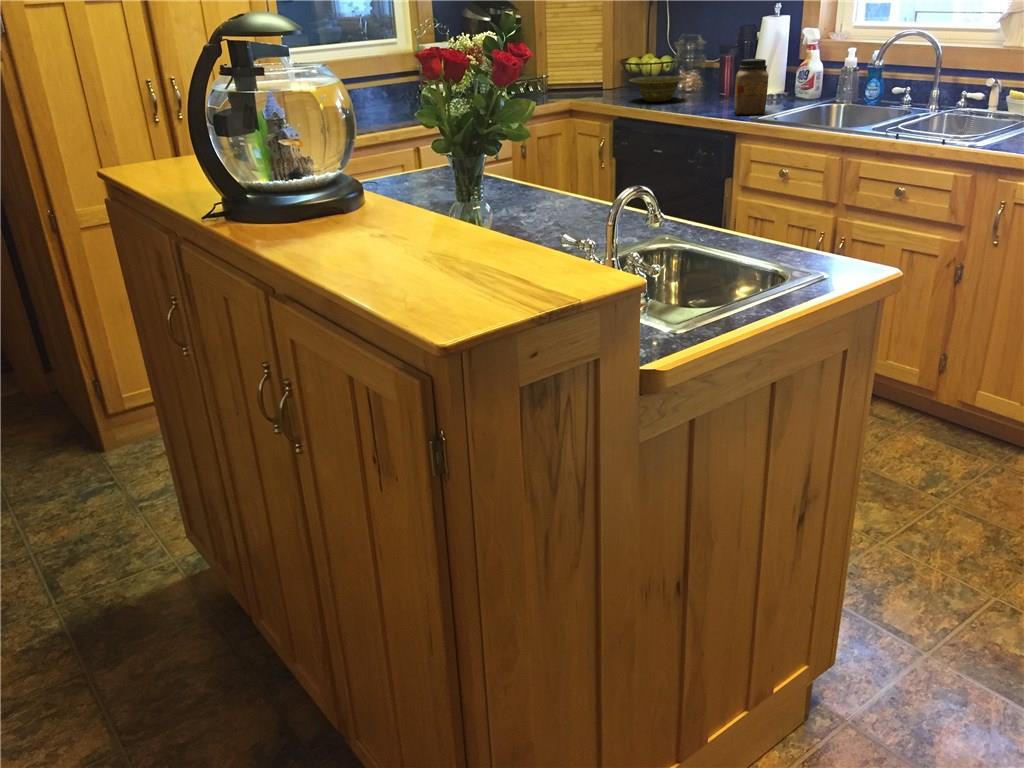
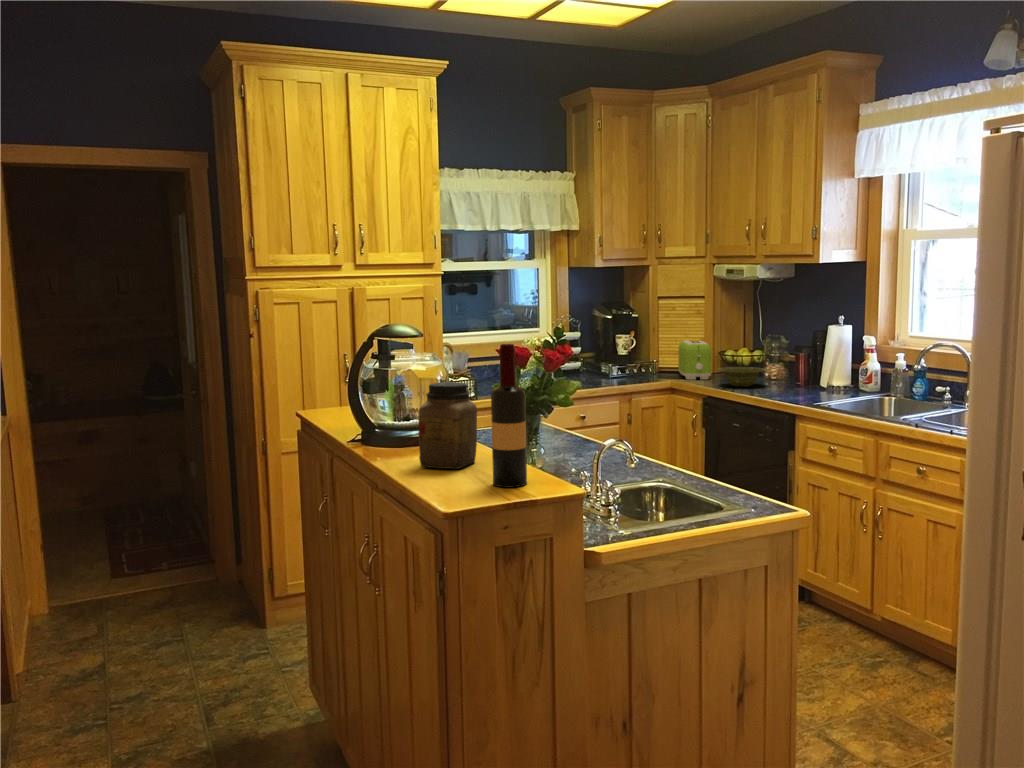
wine bottle: none [478,28,542,281] -> present [491,344,527,487]
toaster: none [572,45,616,96] -> present [678,340,712,380]
jar: present [734,59,769,115] -> present [418,382,477,469]

